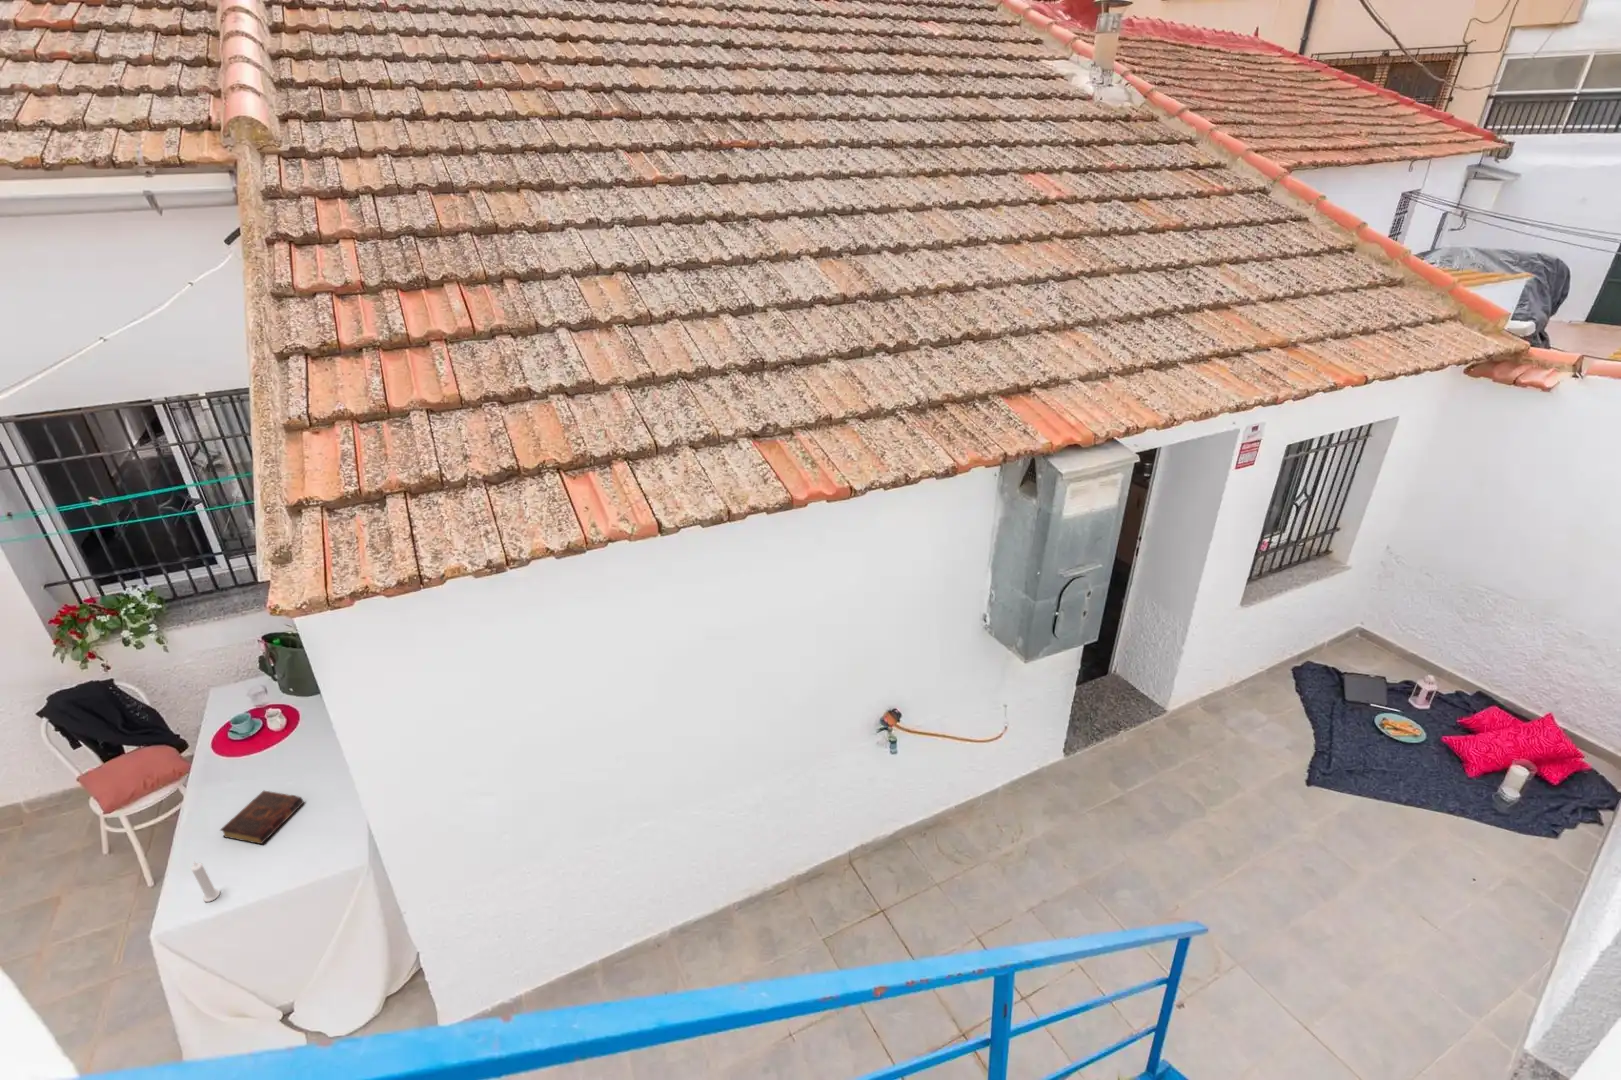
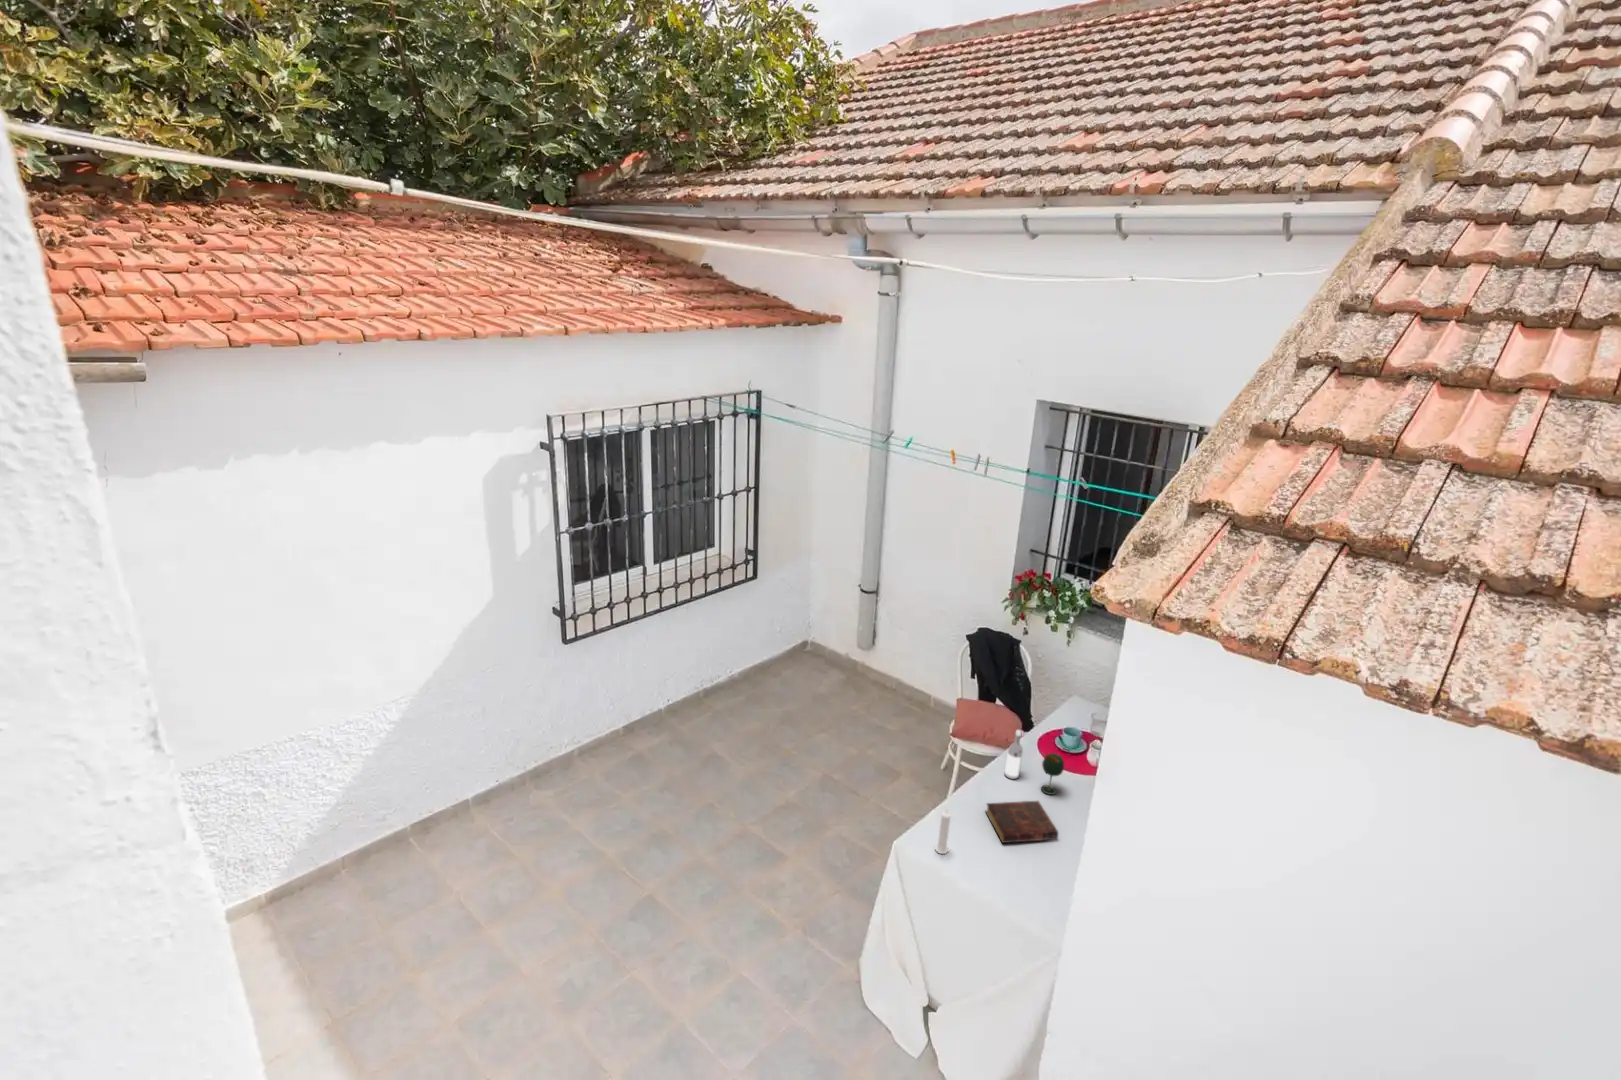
wine glass: none [242,743,272,782] -> present [1042,753,1064,795]
wine bottle: none [198,752,227,797] -> present [1005,730,1023,779]

